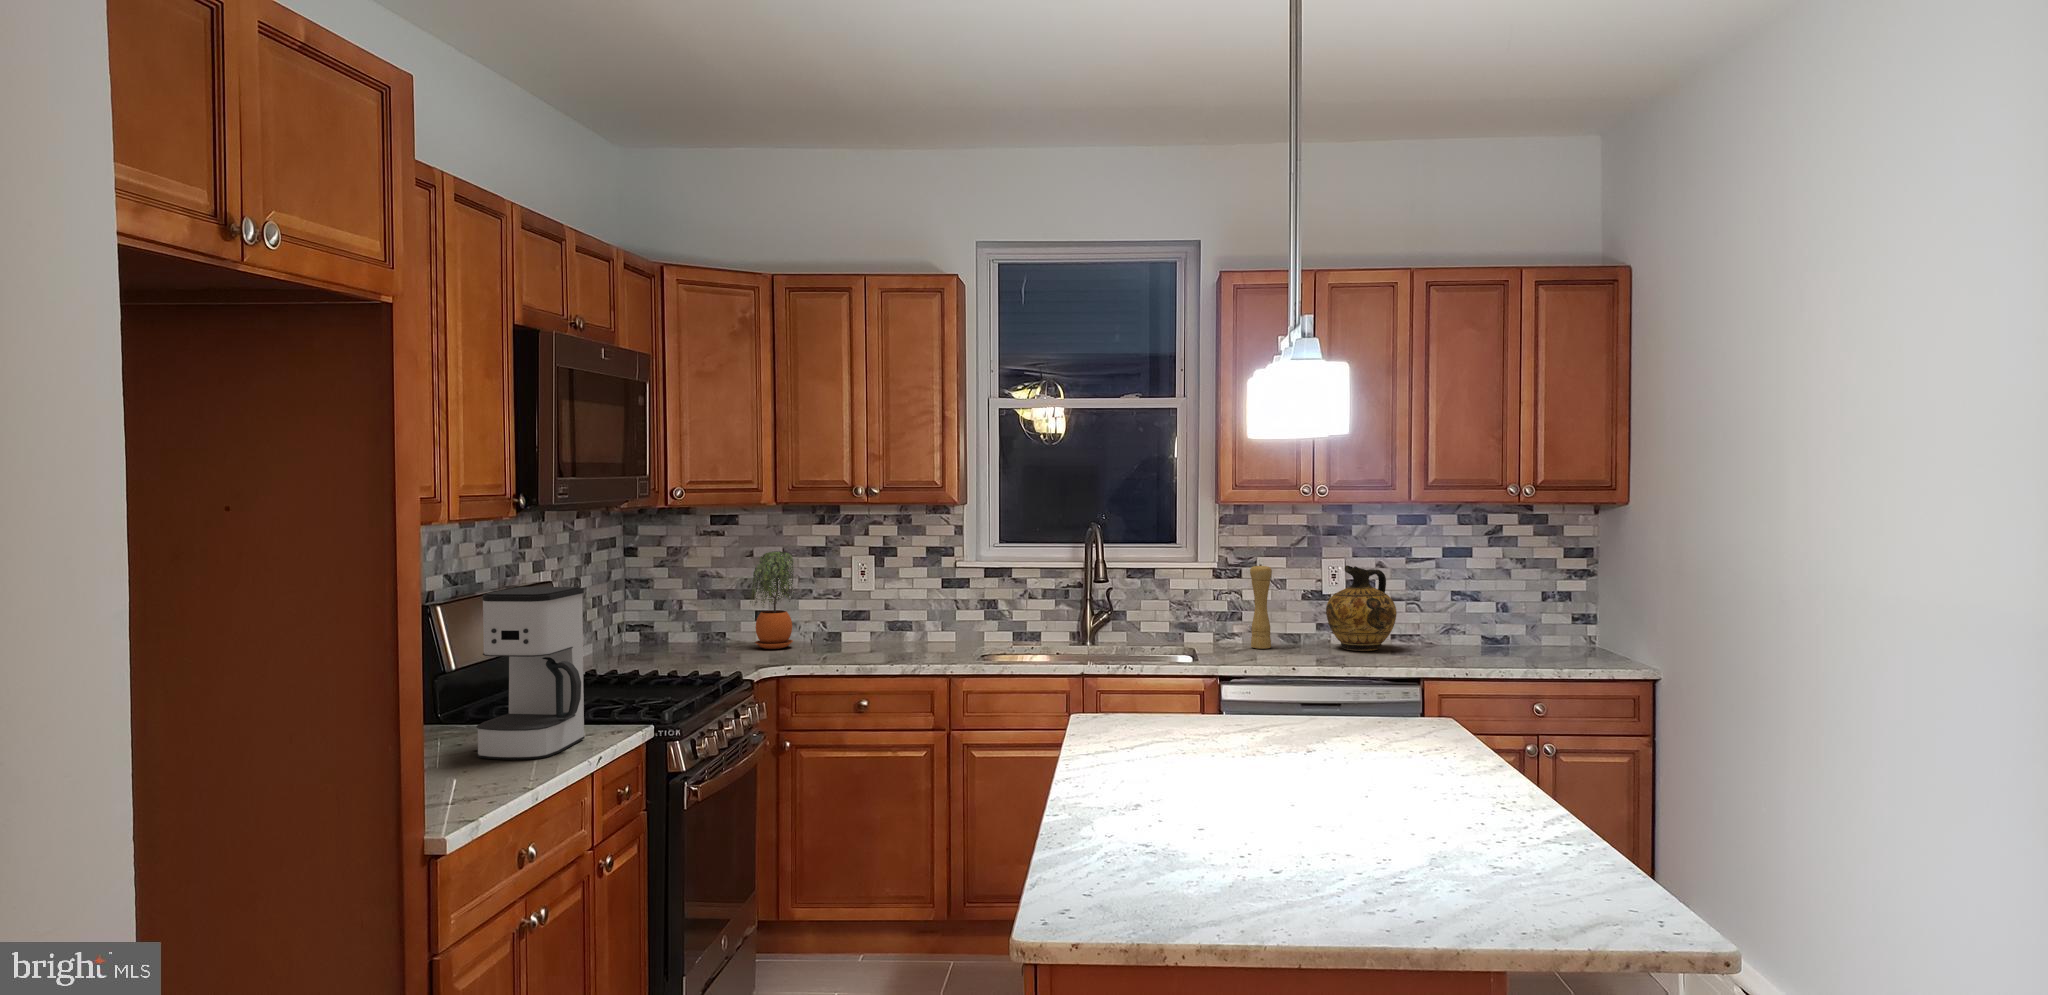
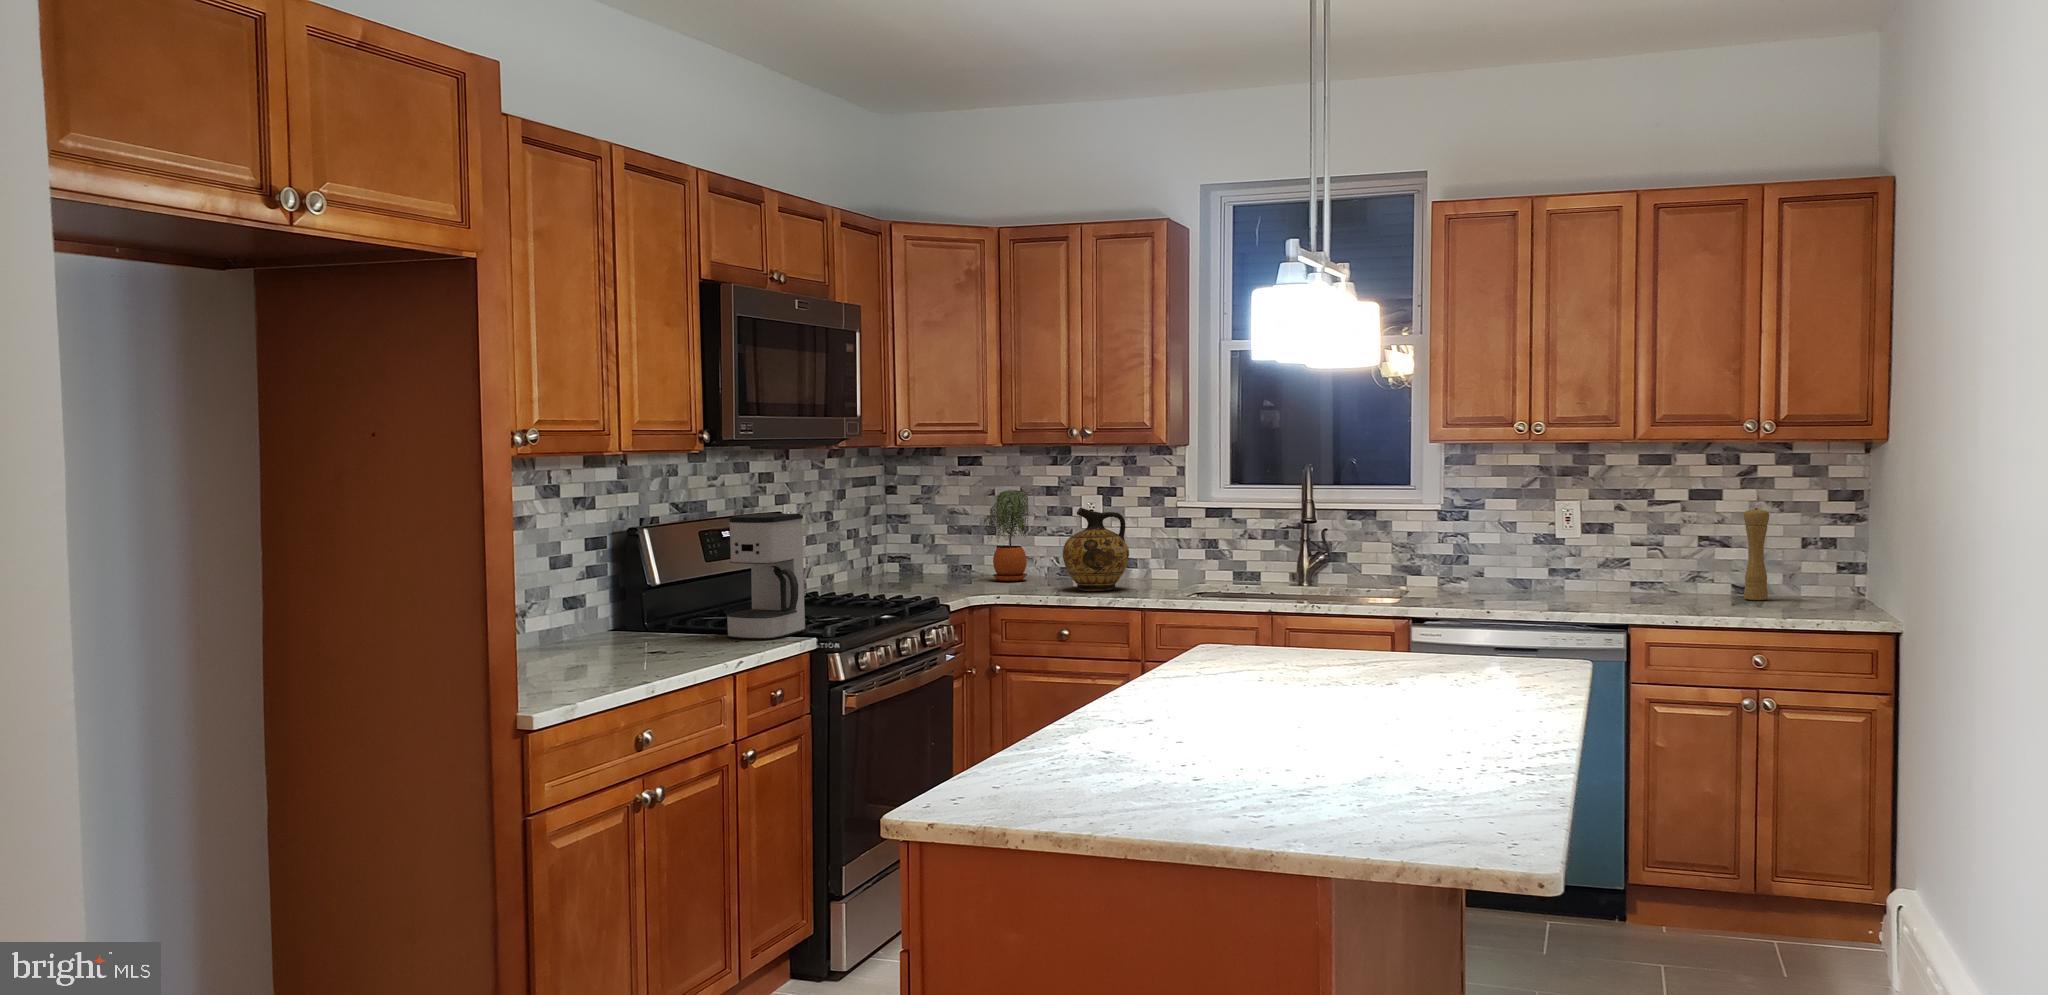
pepper mill: present [1250,564,1272,649] -> present [1744,508,1769,600]
ceramic jug: present [1326,565,1397,651] -> present [1063,508,1129,591]

